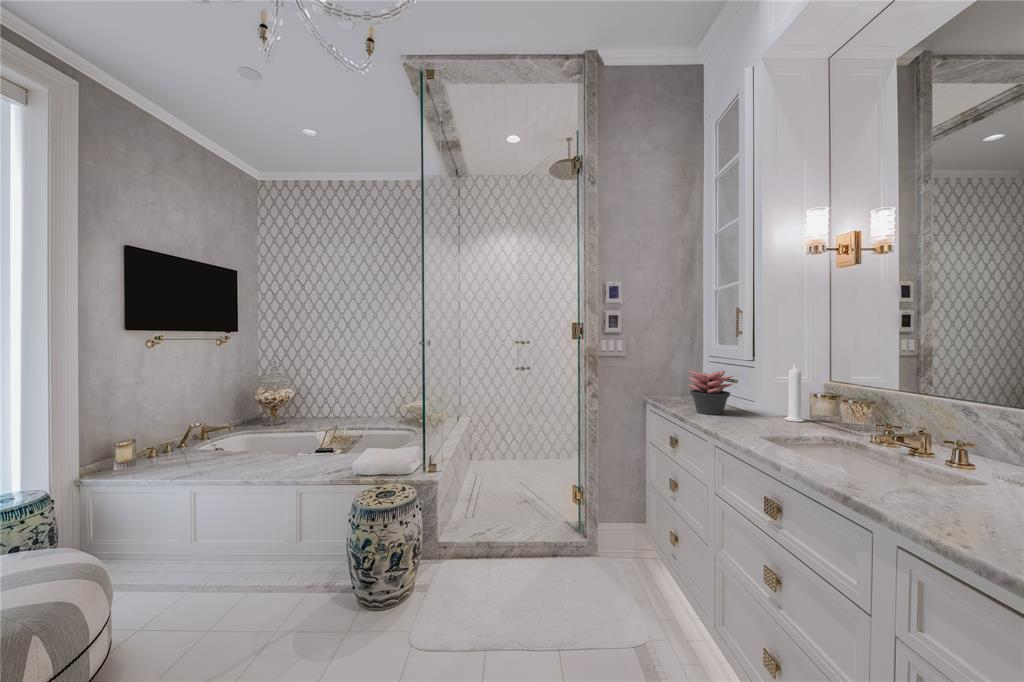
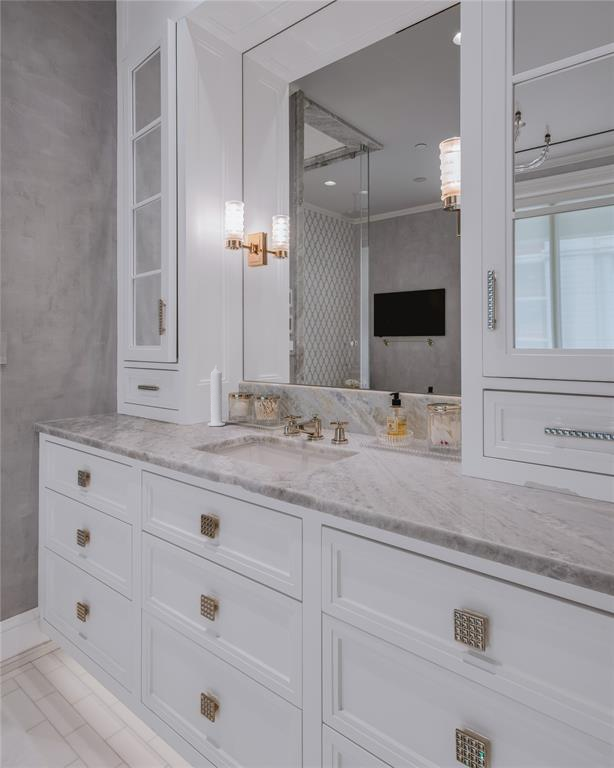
succulent plant: present [687,370,733,415] -> none [100,376,156,431]

